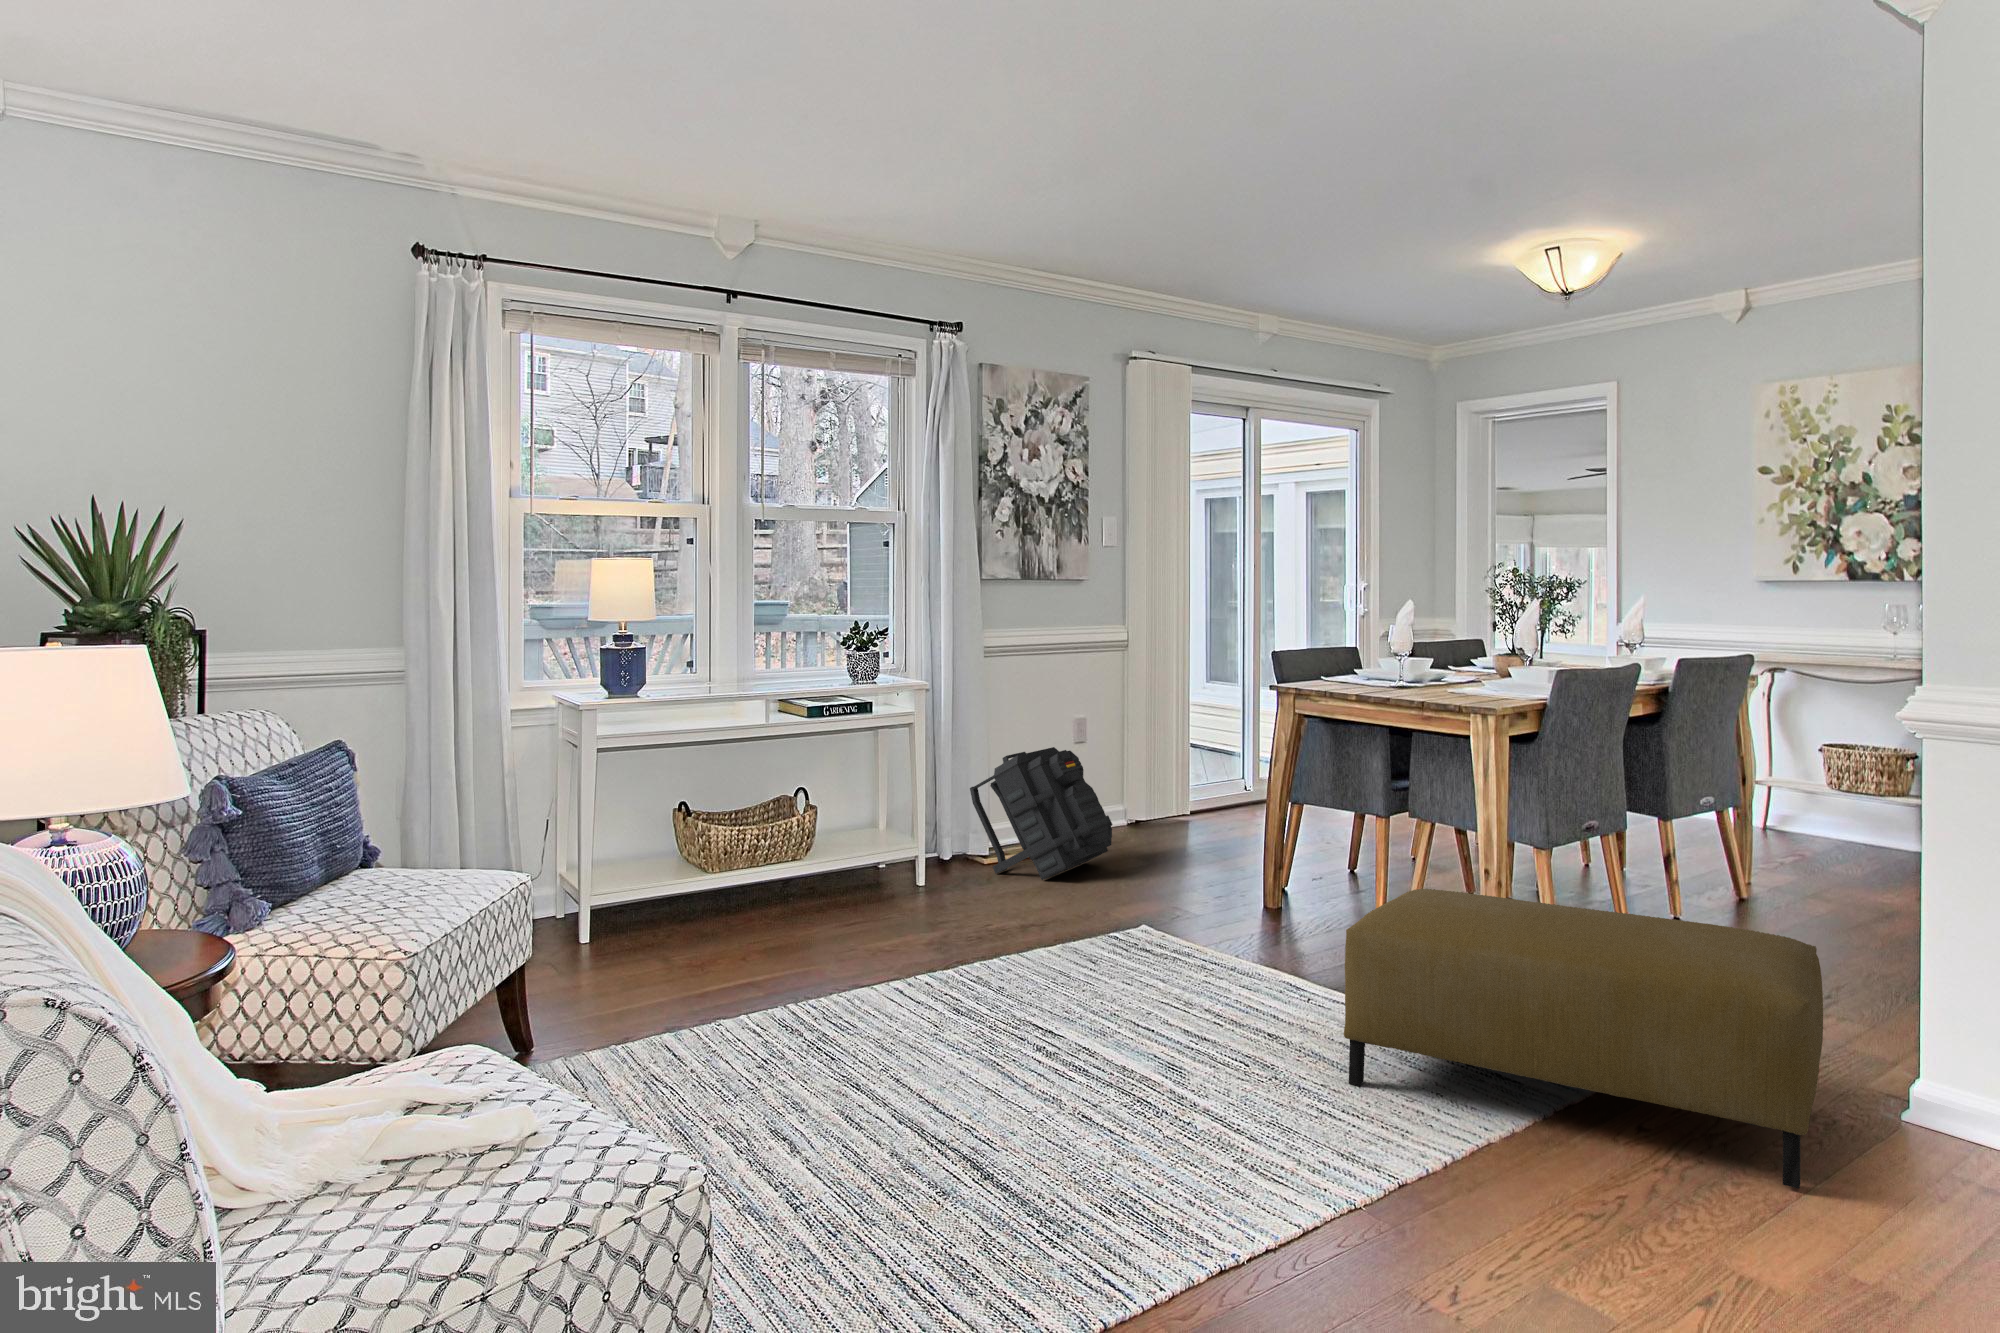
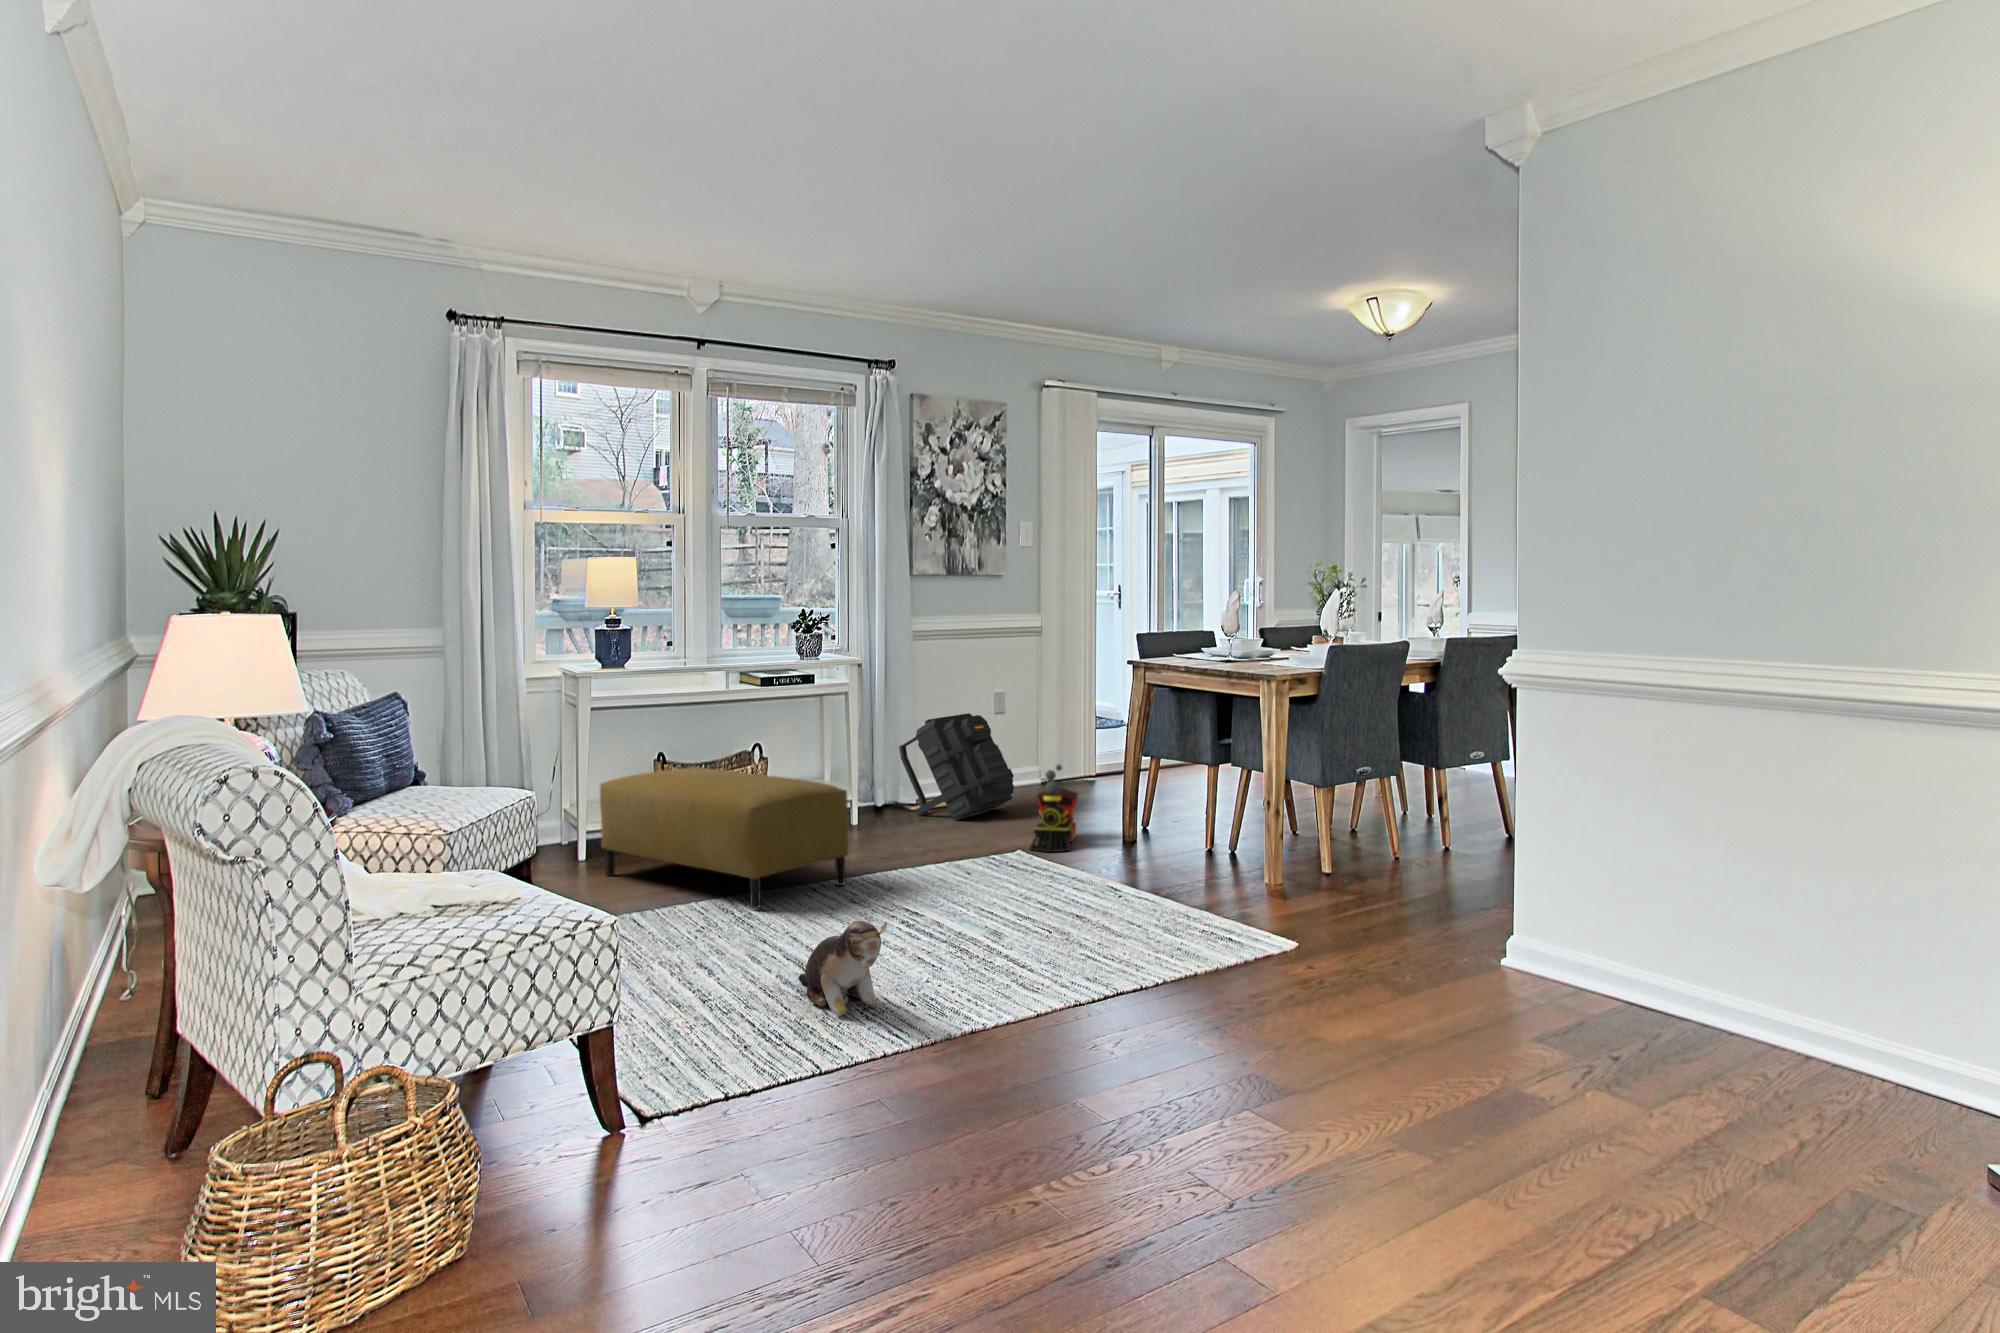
toy train: none [1157,816,1209,930] -> present [1030,765,1078,852]
ottoman: present [1344,889,1823,1189] -> present [600,767,848,908]
plush toy: none [933,1107,1095,1253] -> present [799,921,887,1016]

